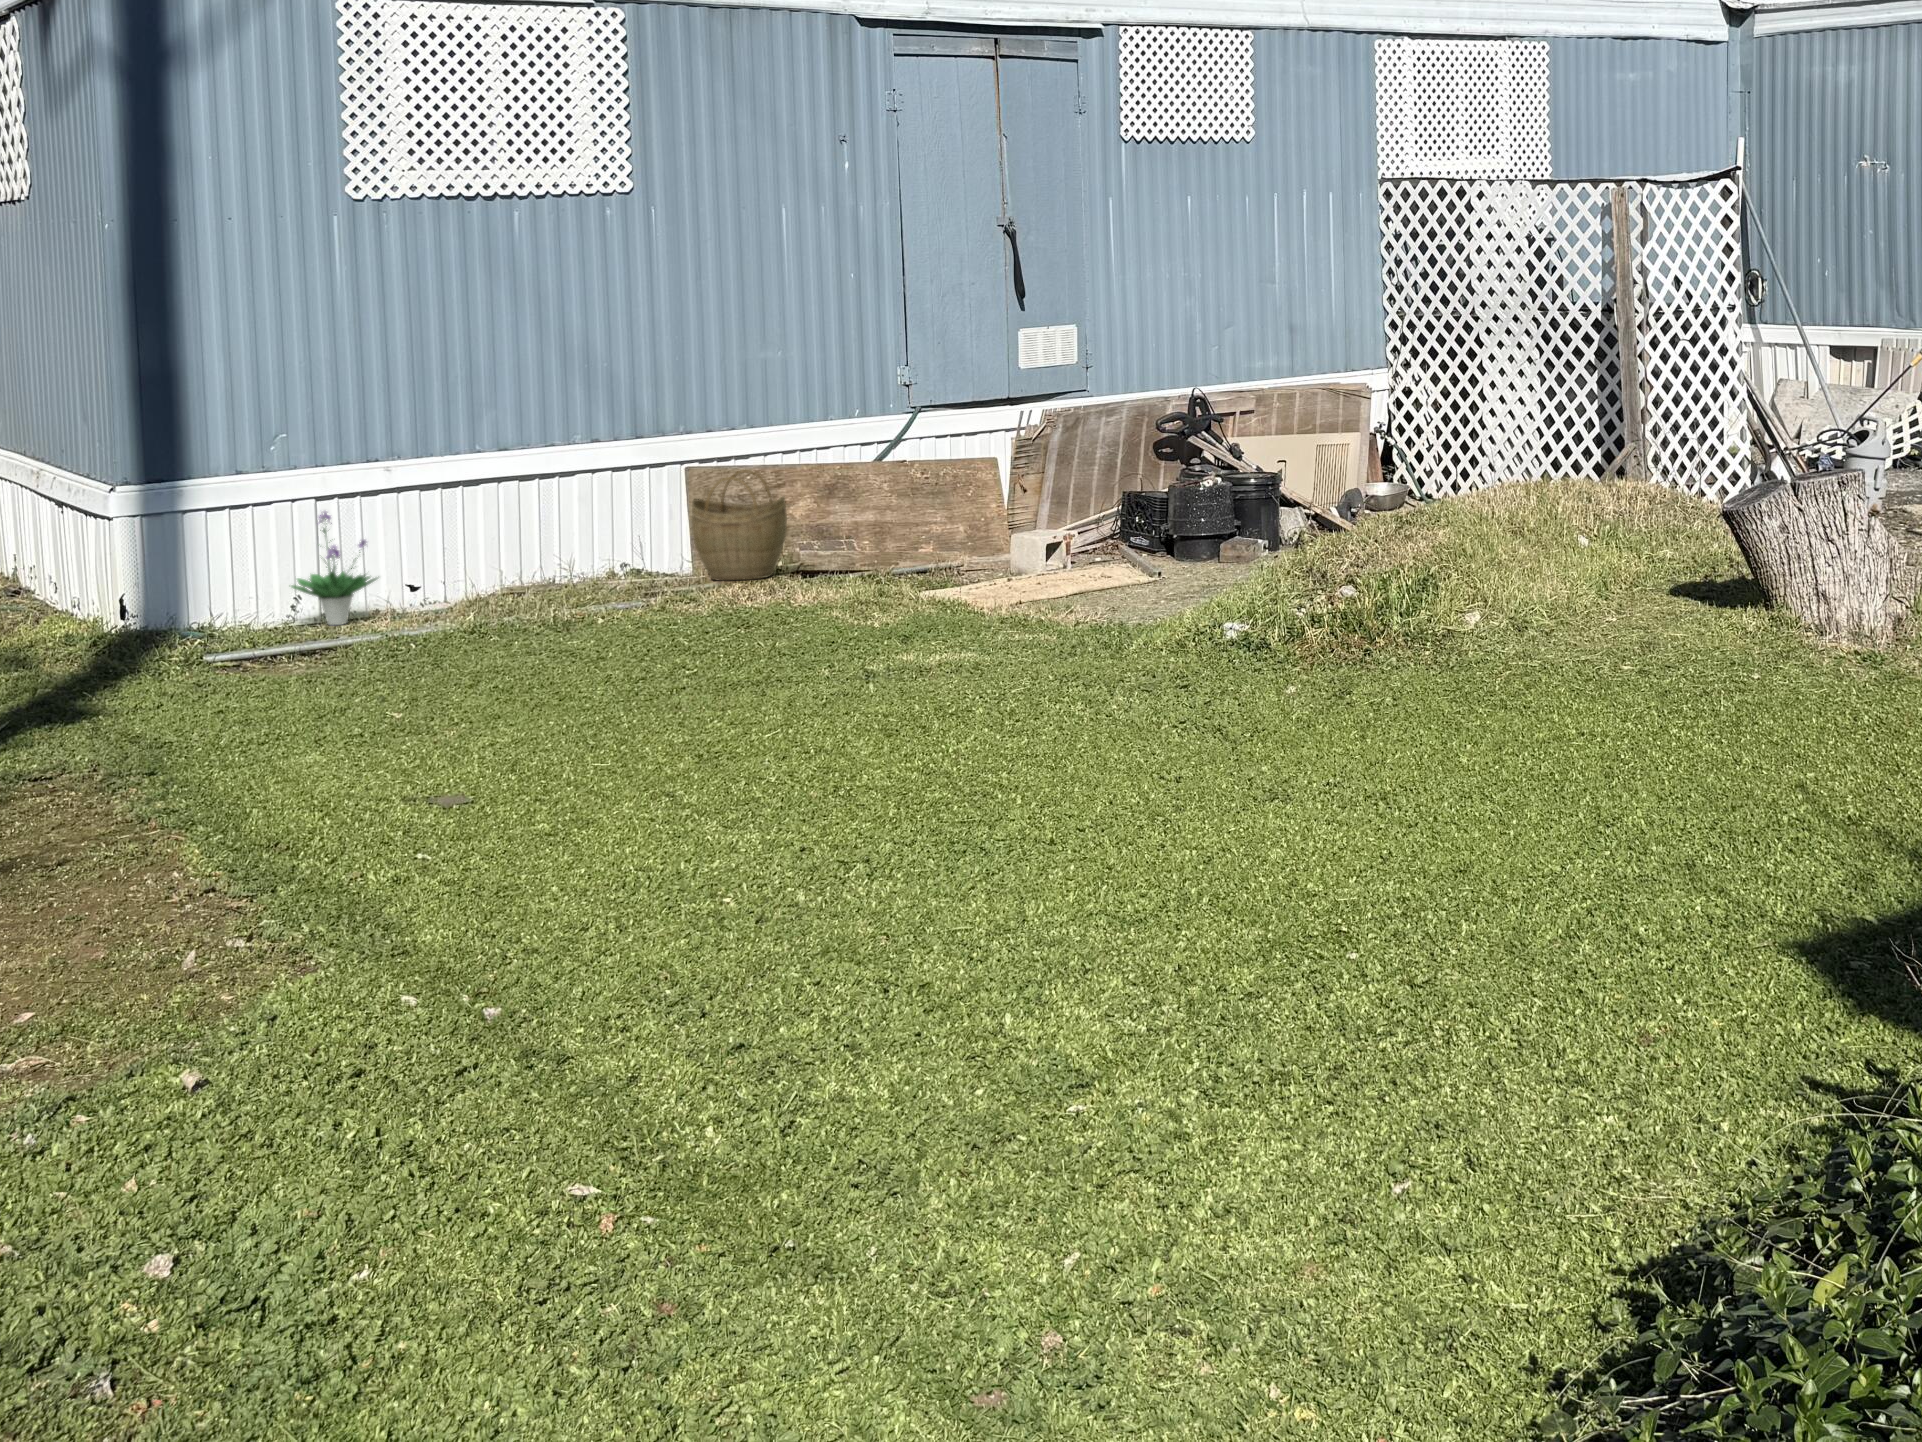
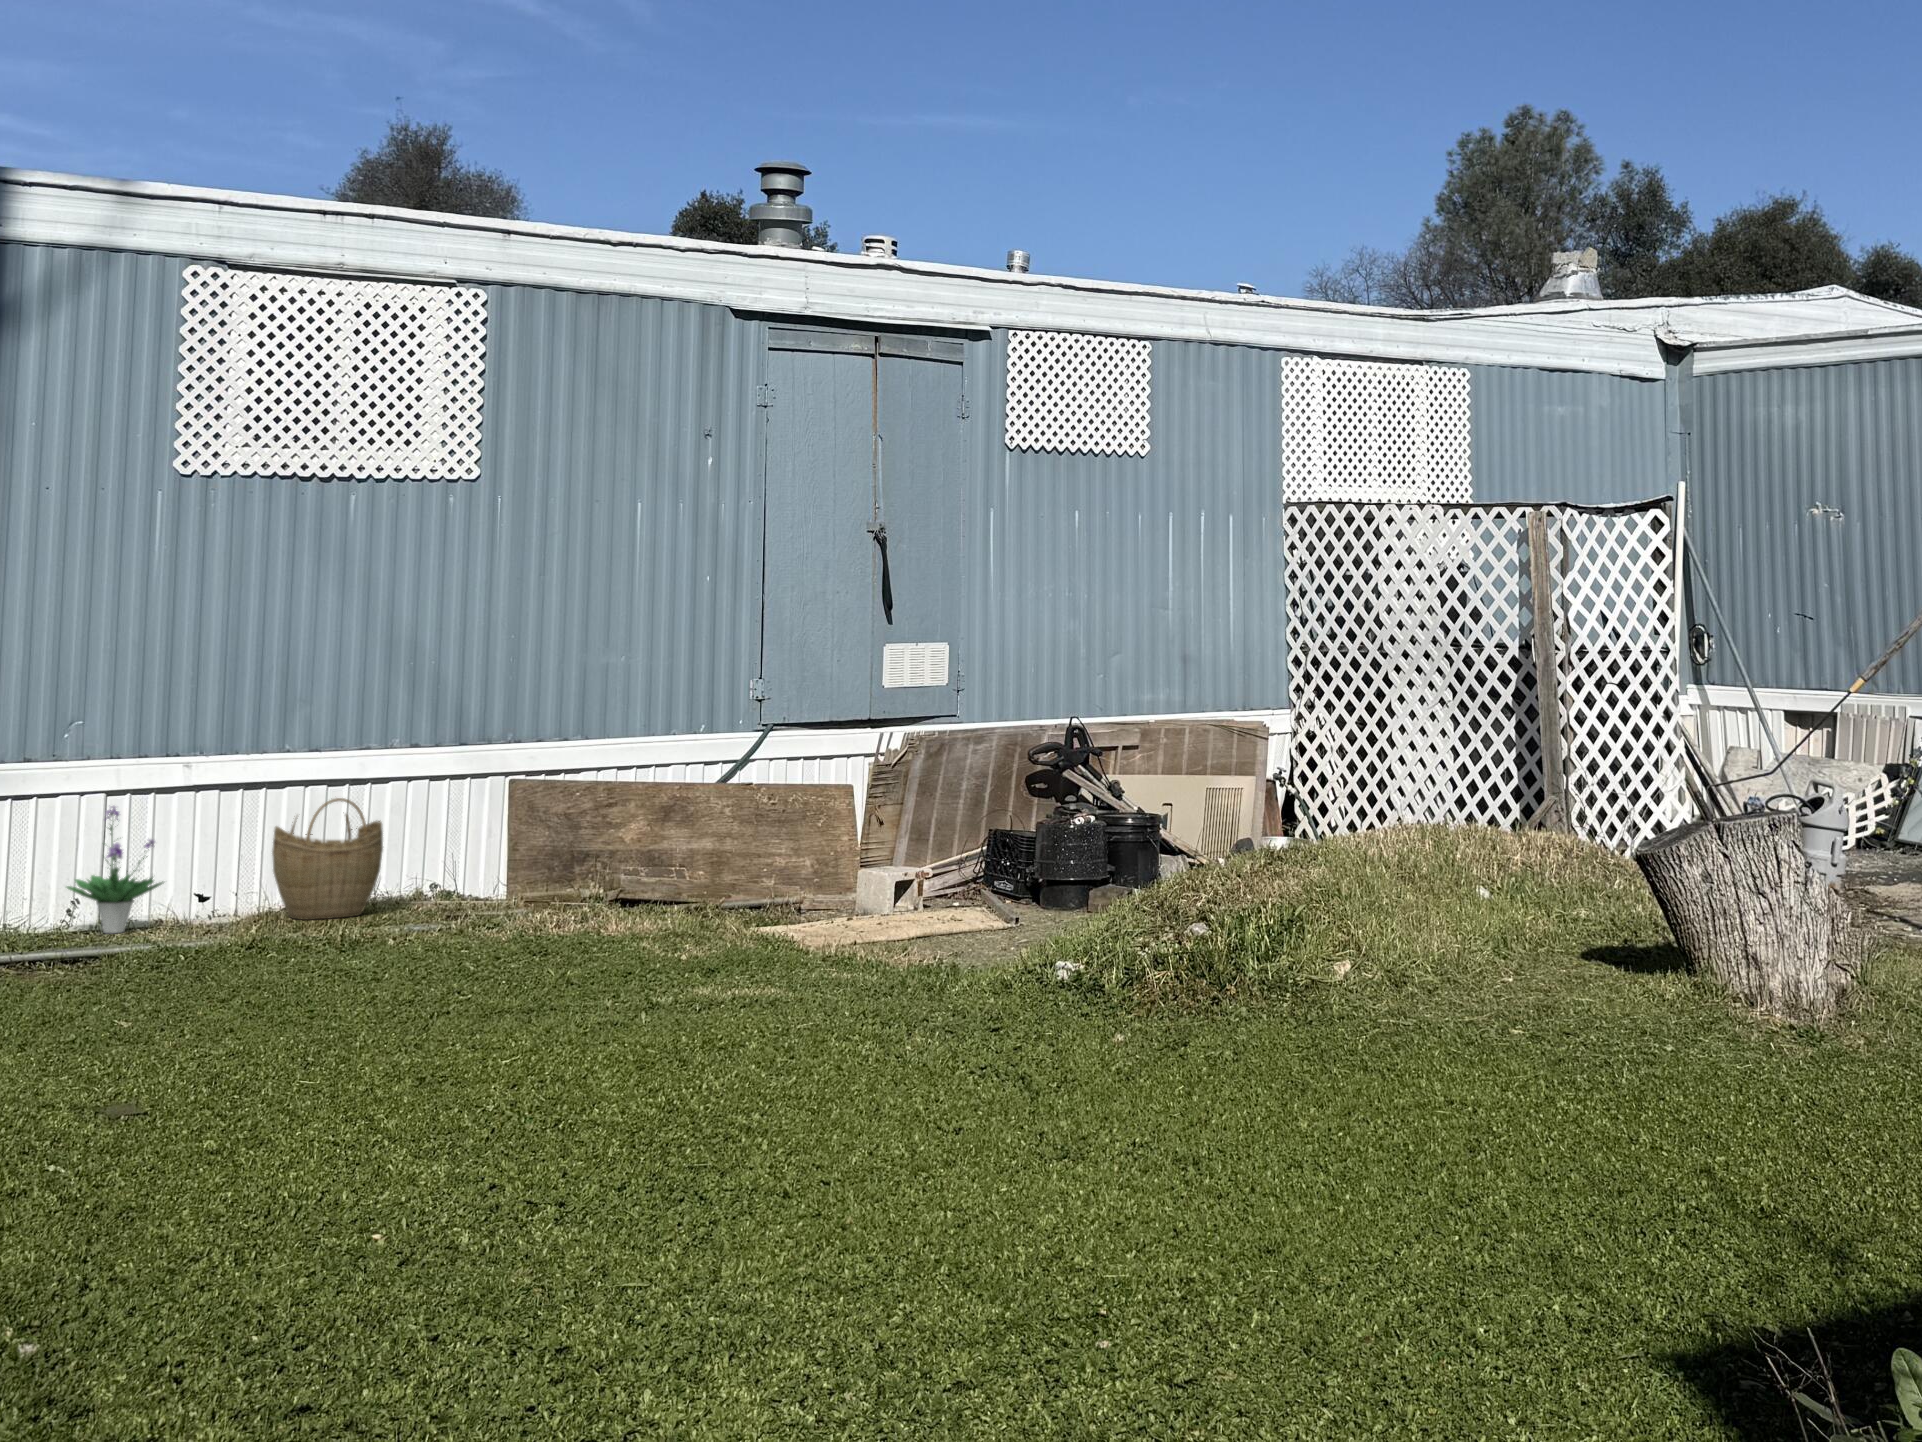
woven basket: present [692,470,787,581] -> present [272,798,383,920]

